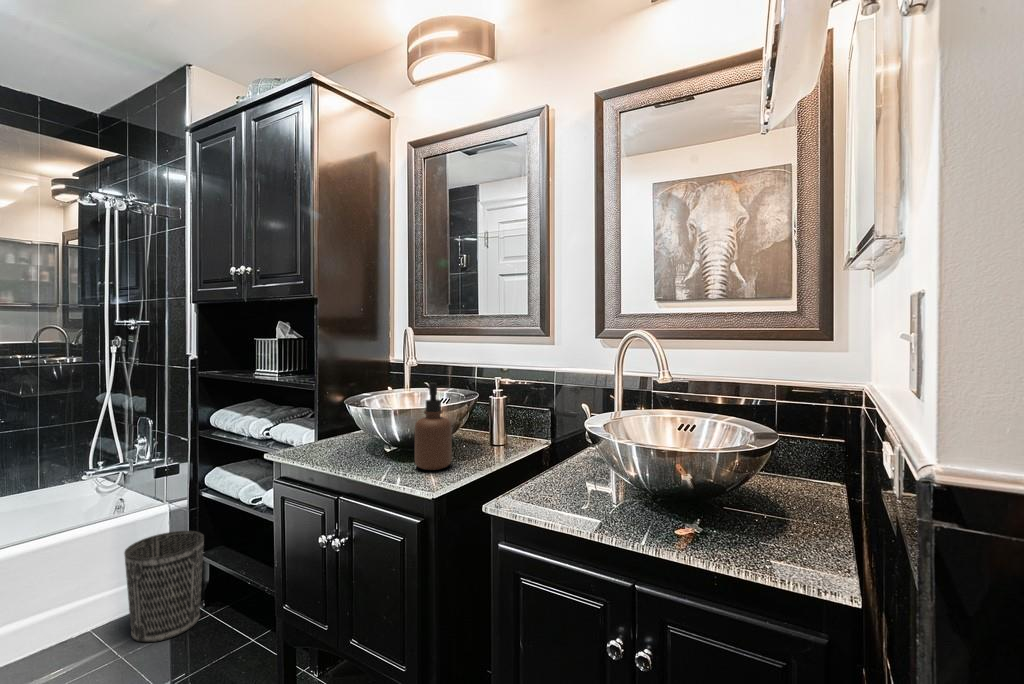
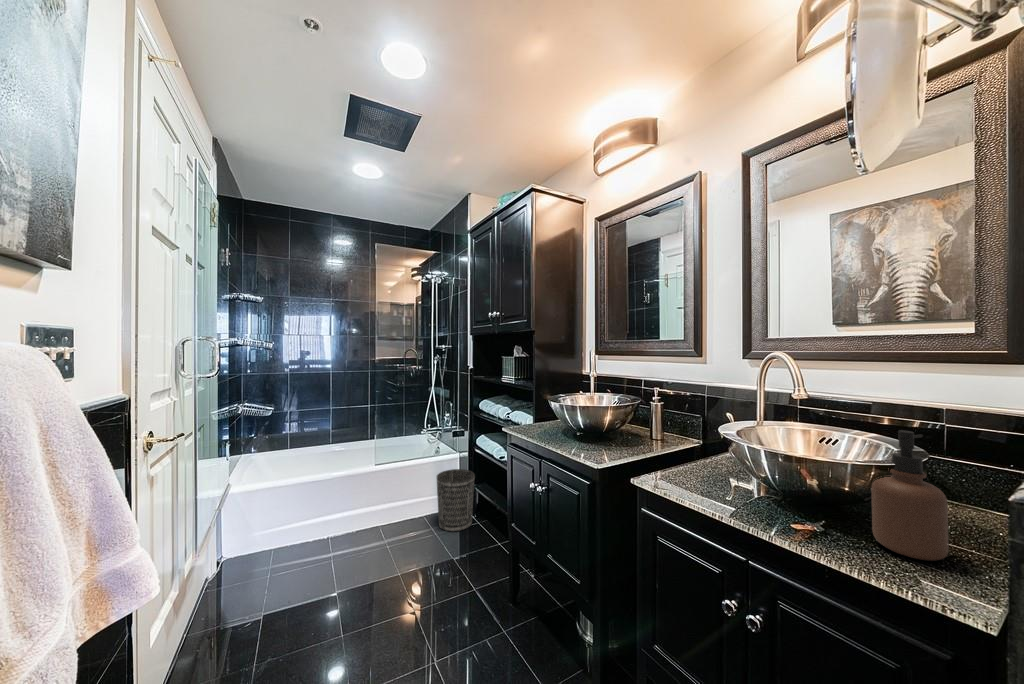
soap dispenser: present [415,383,452,470] -> present [871,430,949,561]

